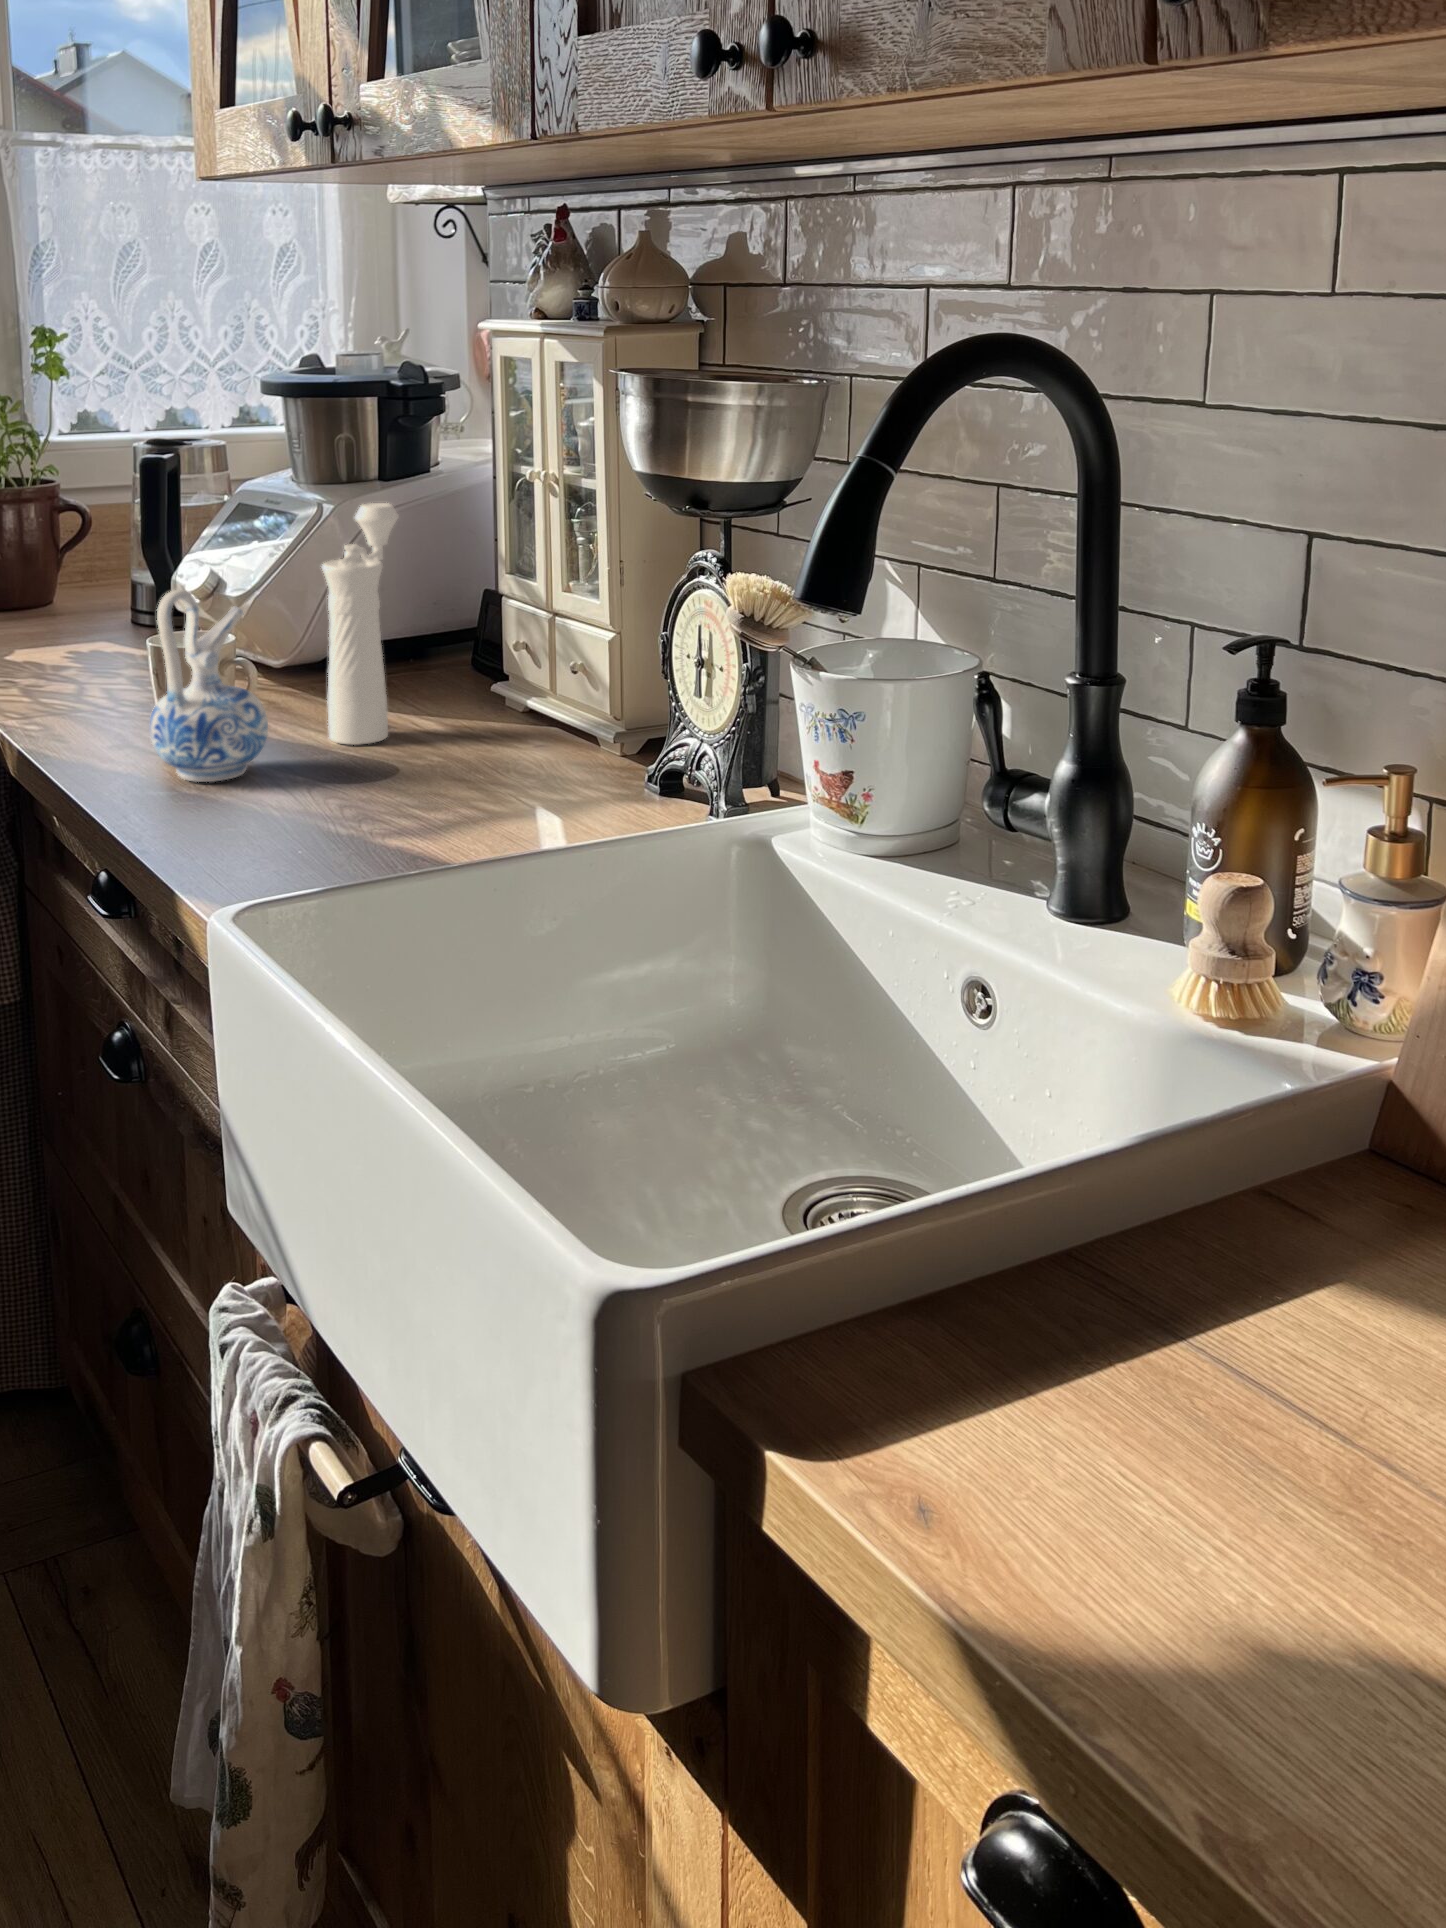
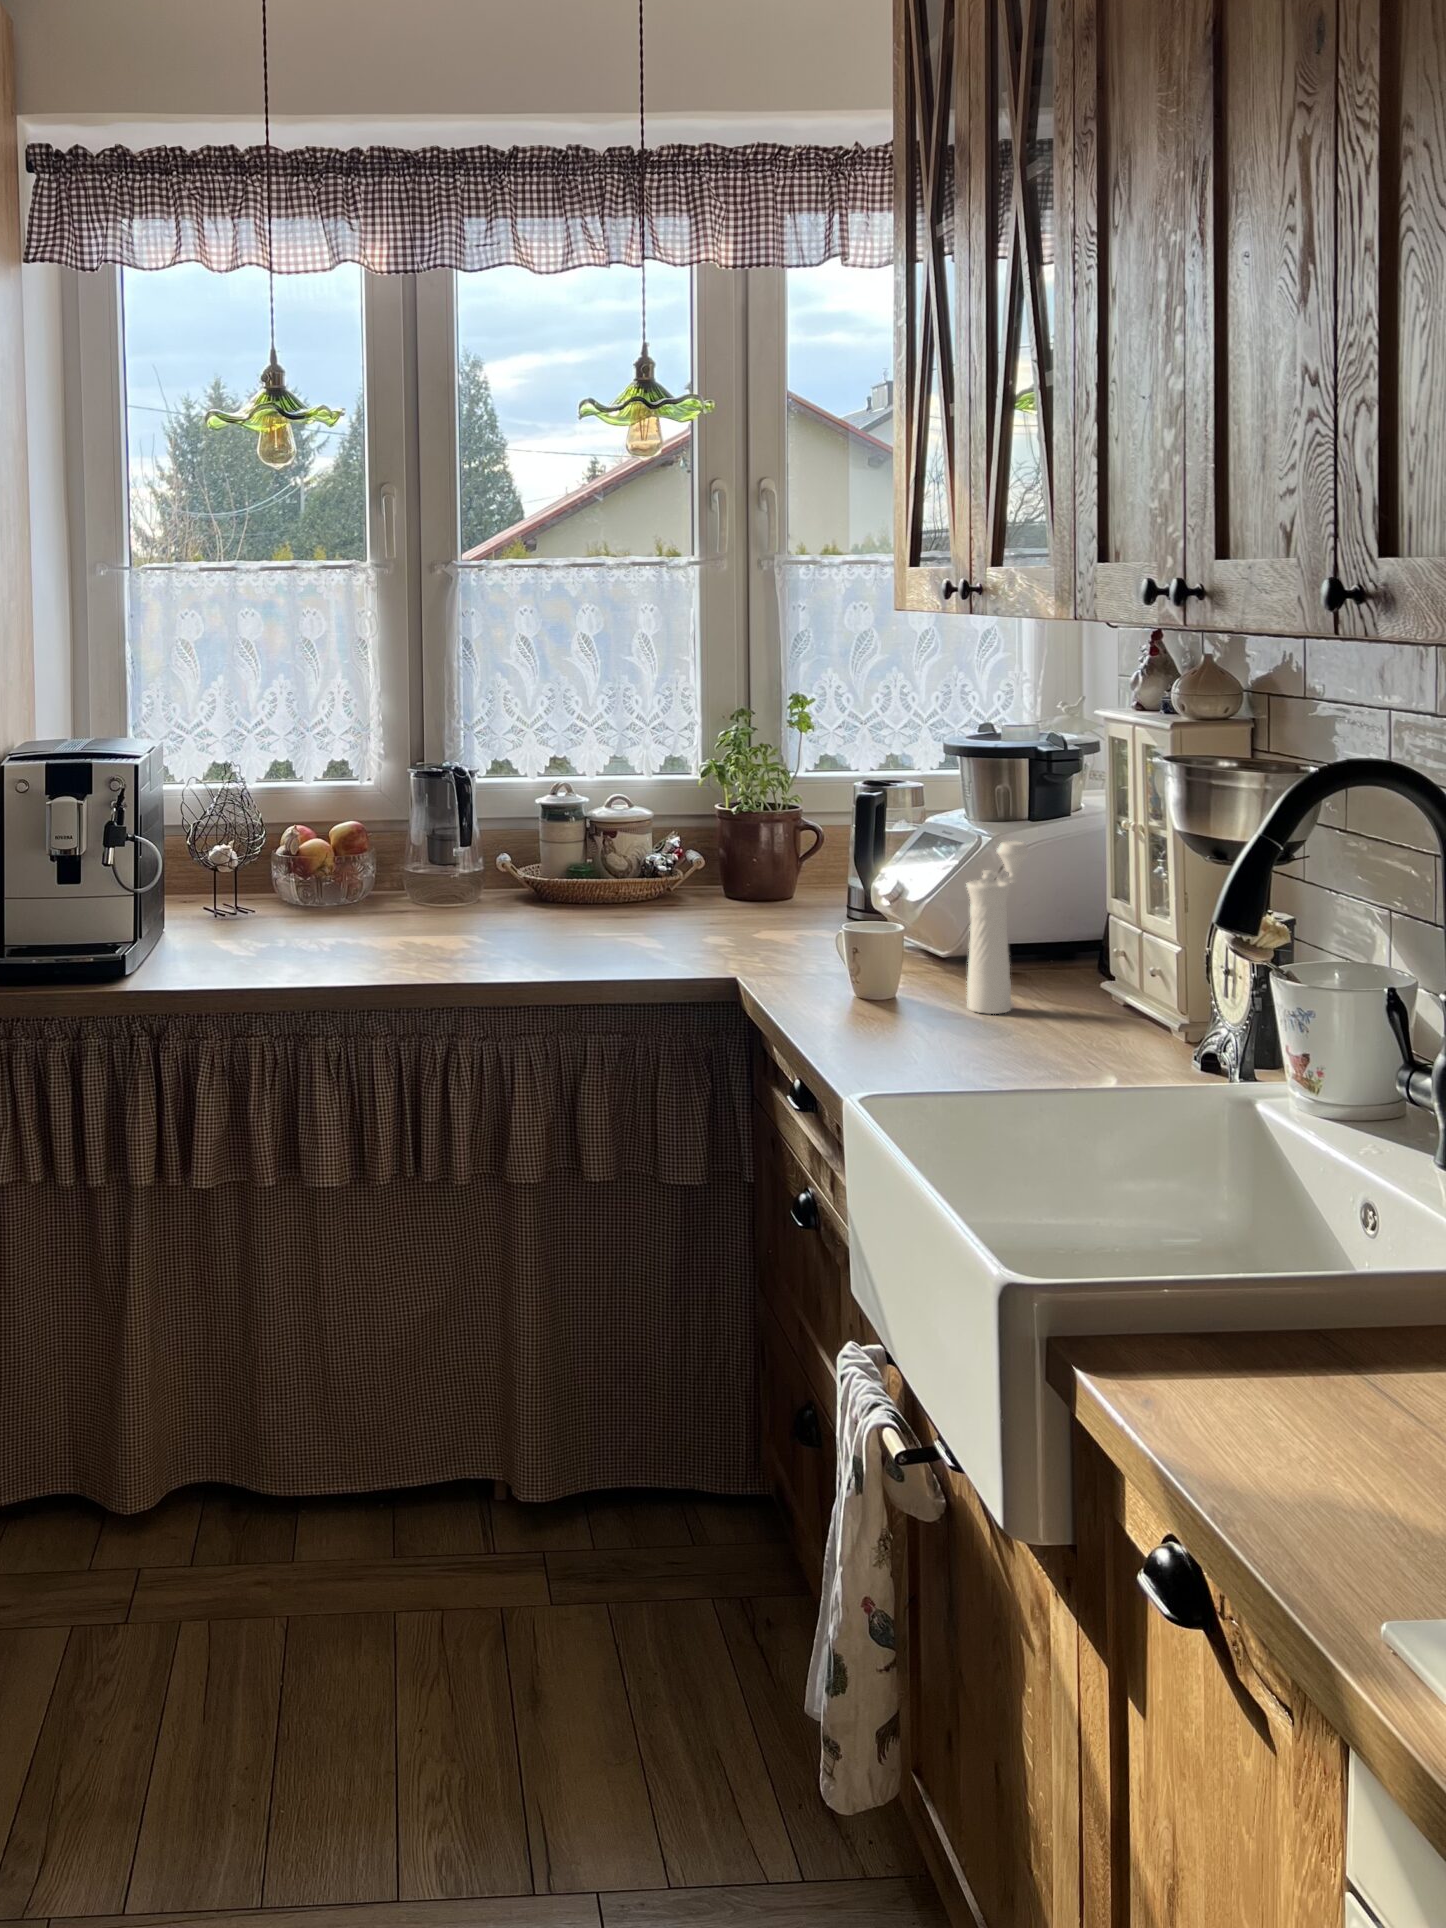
ceramic pitcher: present [149,590,268,782] -> none [838,893,919,1026]

